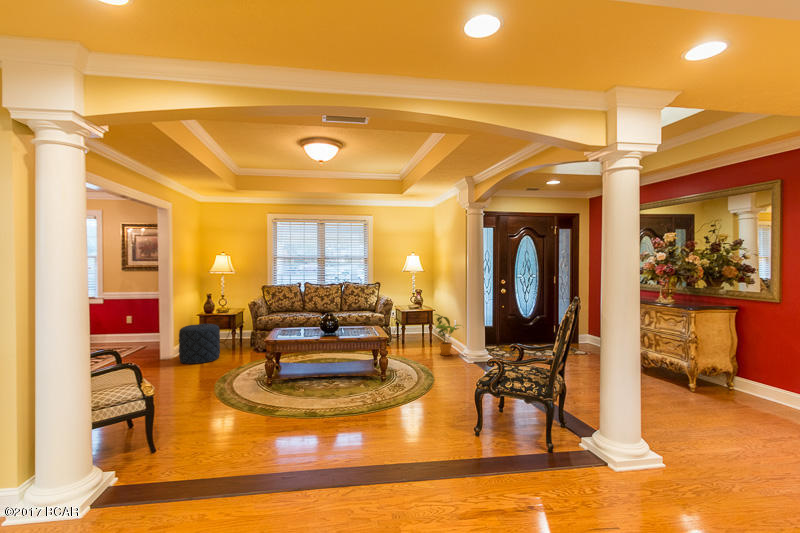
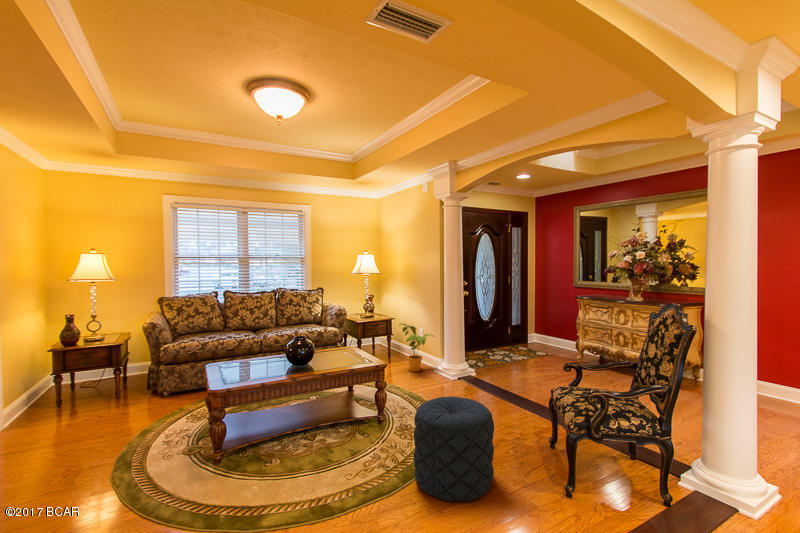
pouf: present [179,324,220,364] -> present [414,396,494,502]

